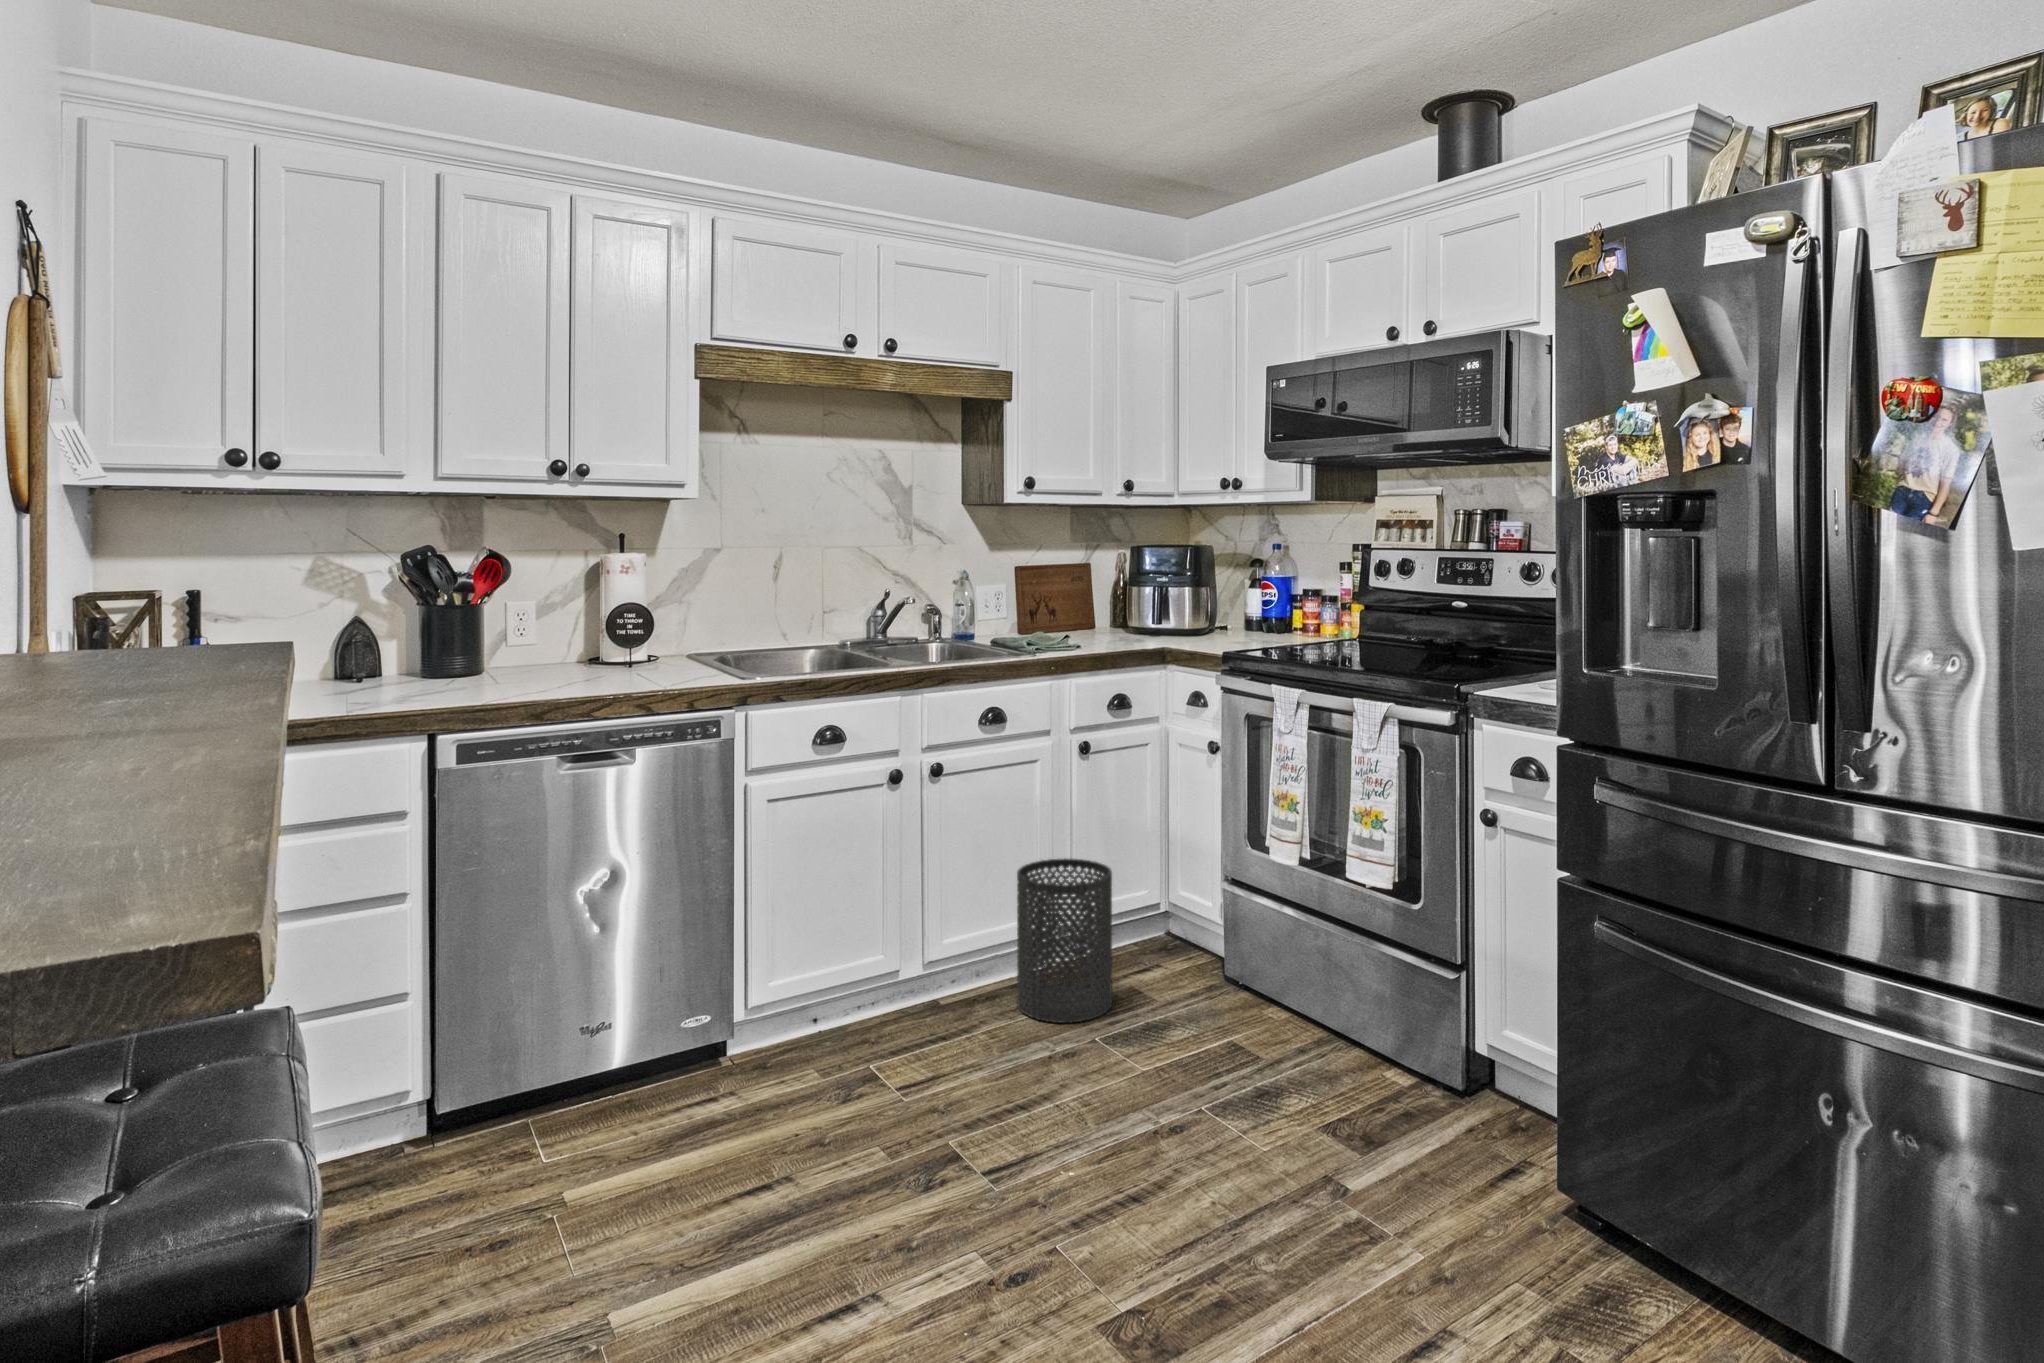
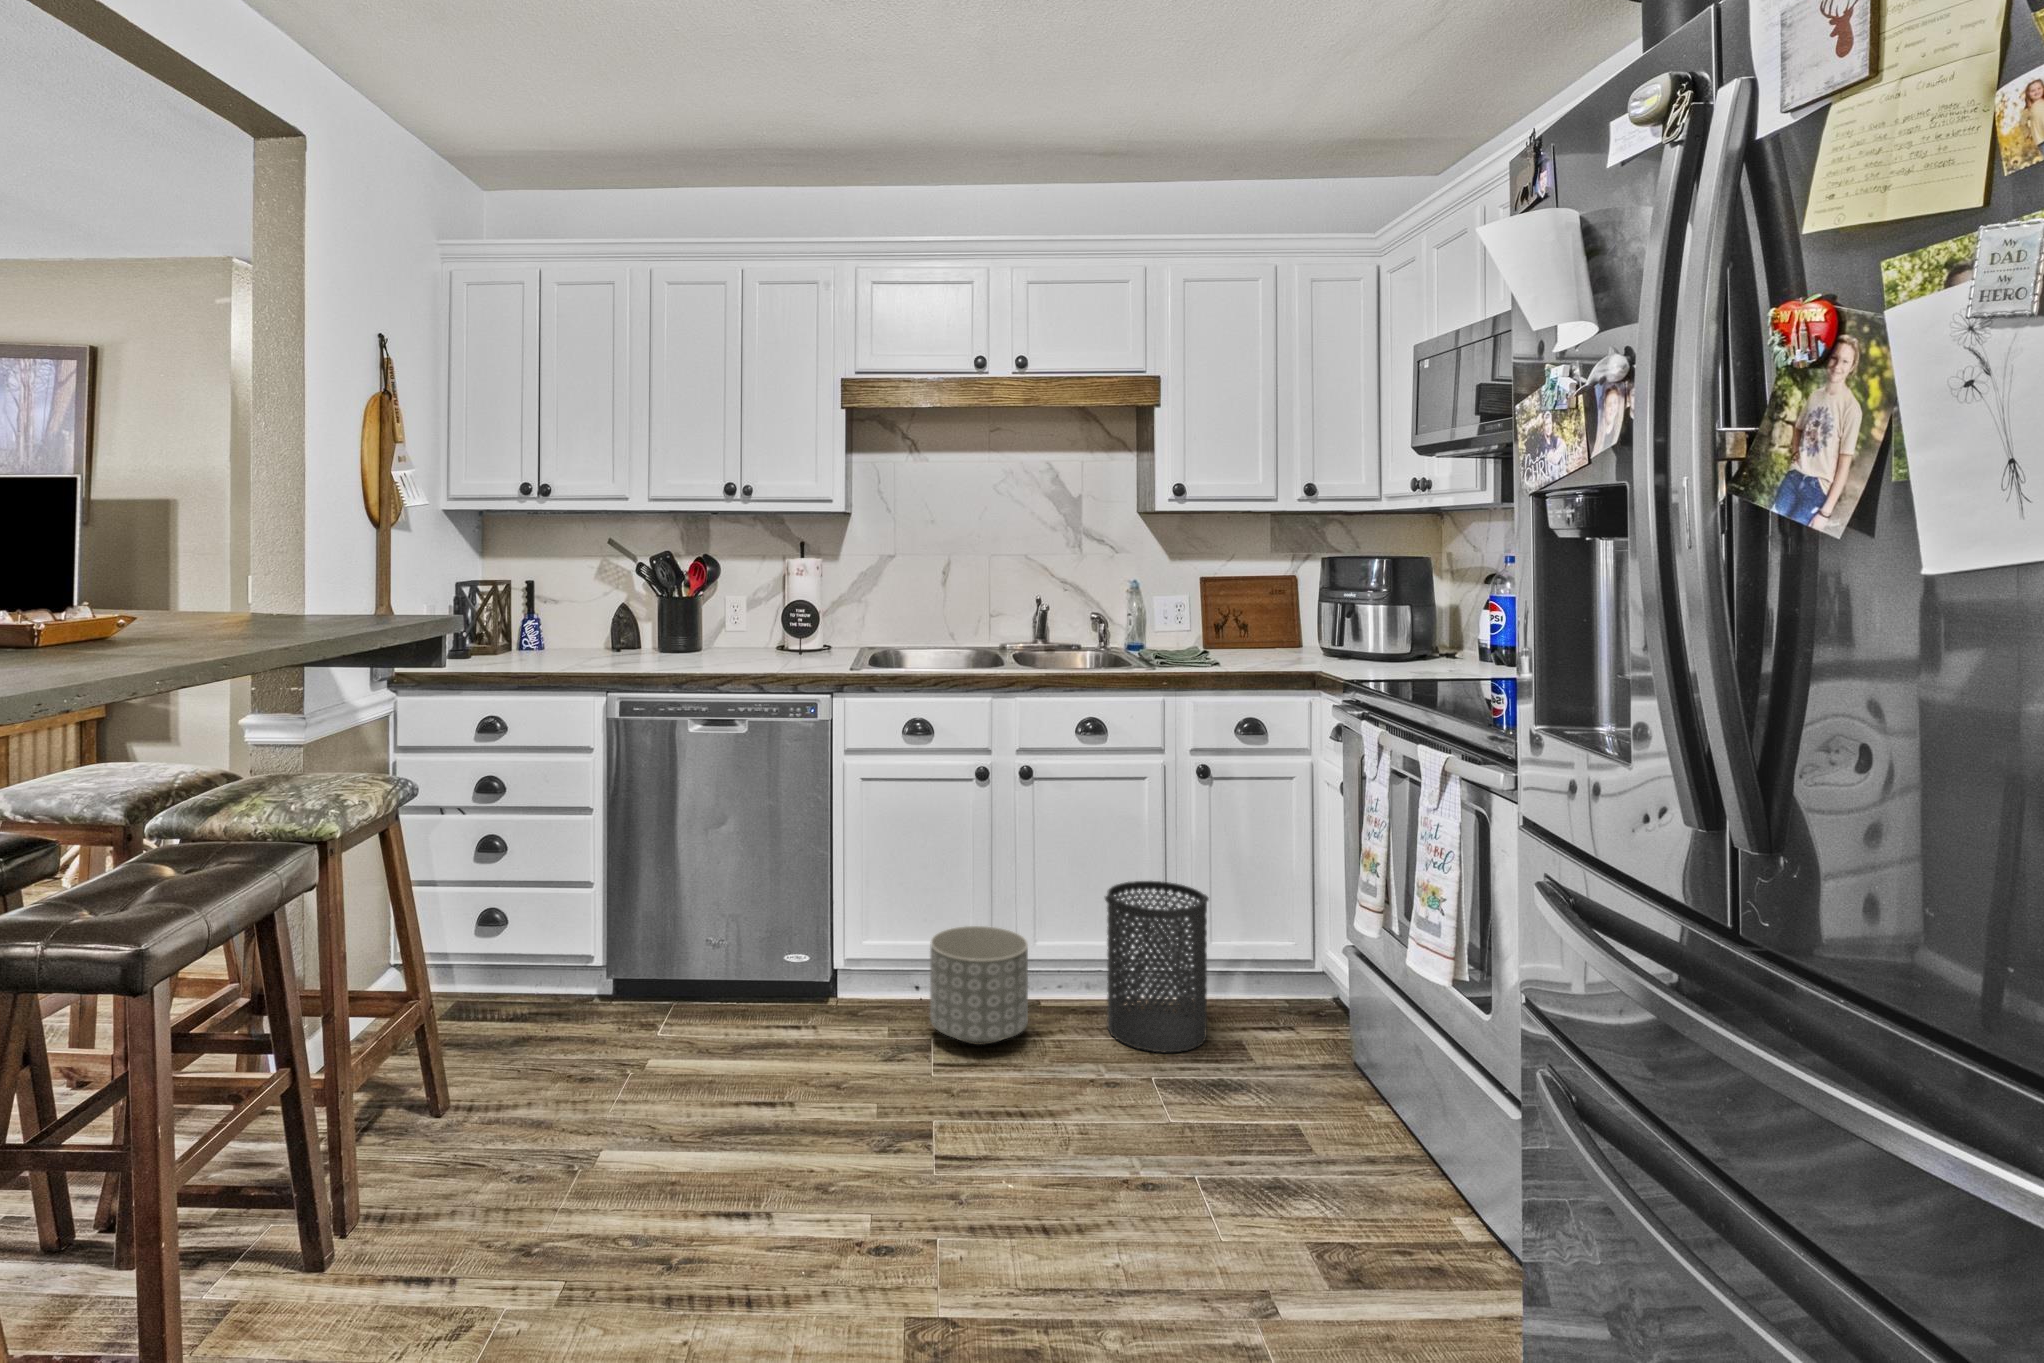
planter: none [858,936,963,1062] -> present [930,926,1028,1045]

